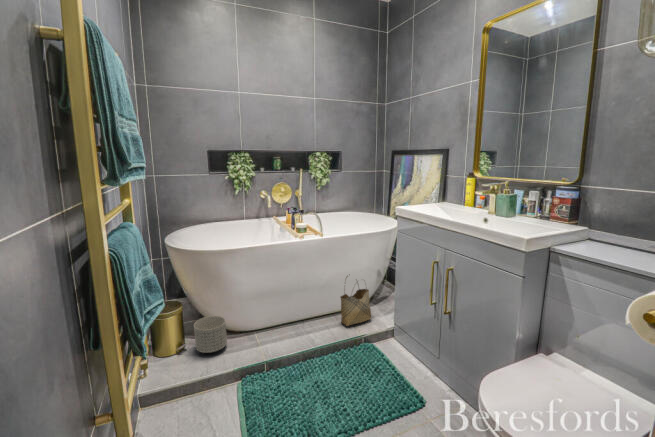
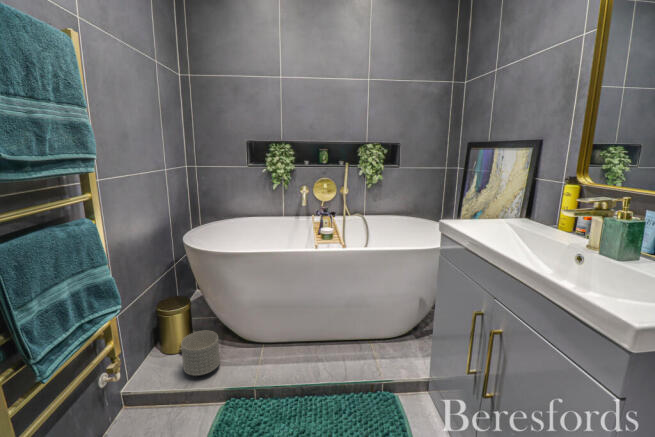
woven basket: present [340,276,371,326] -> none [362,302,404,369]

